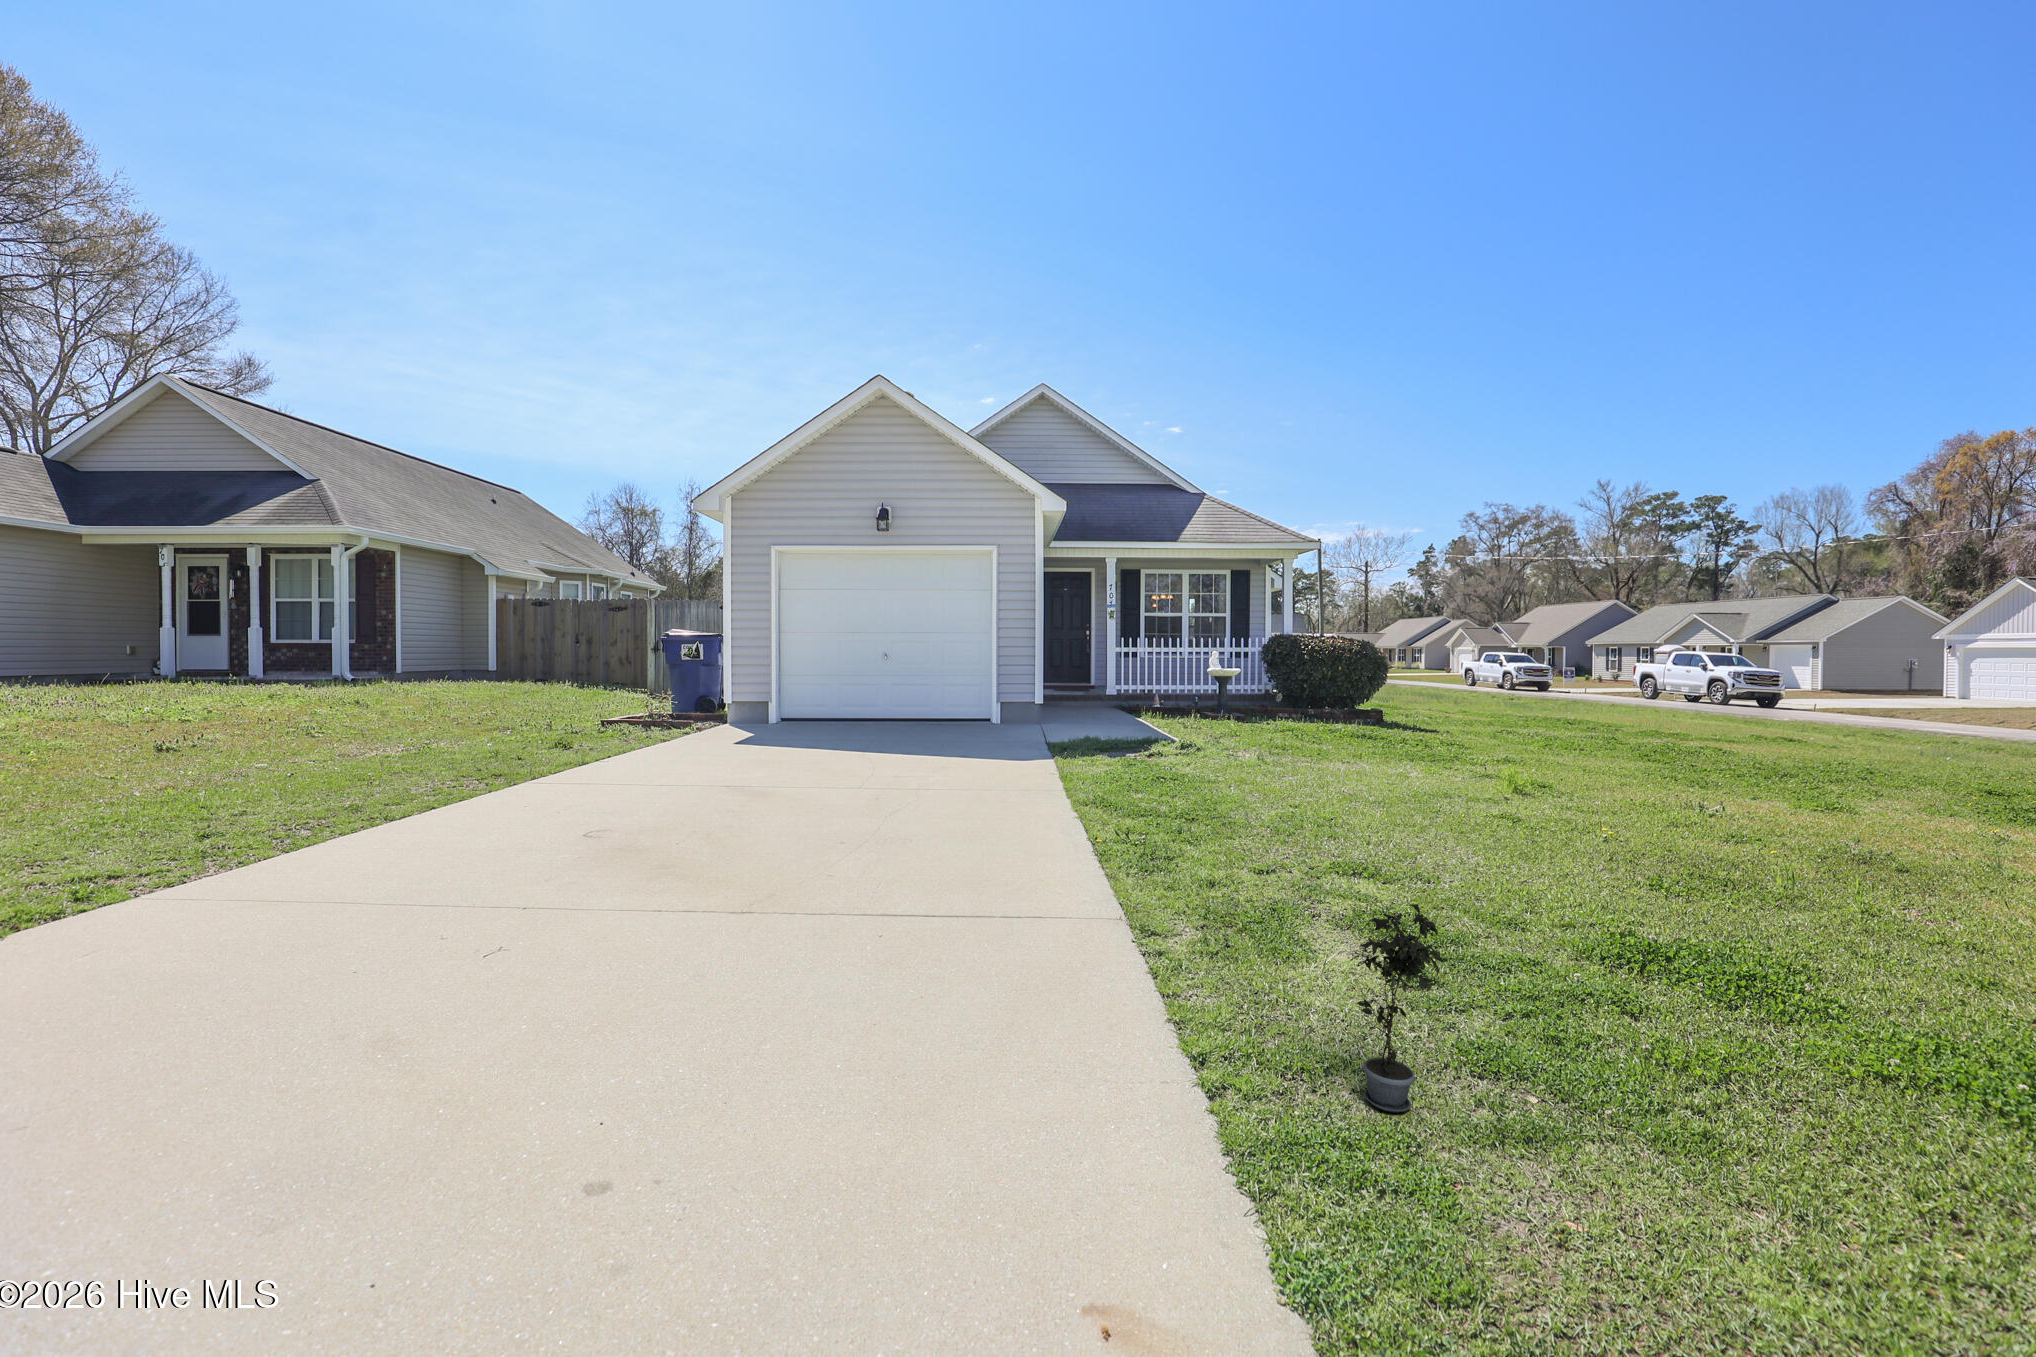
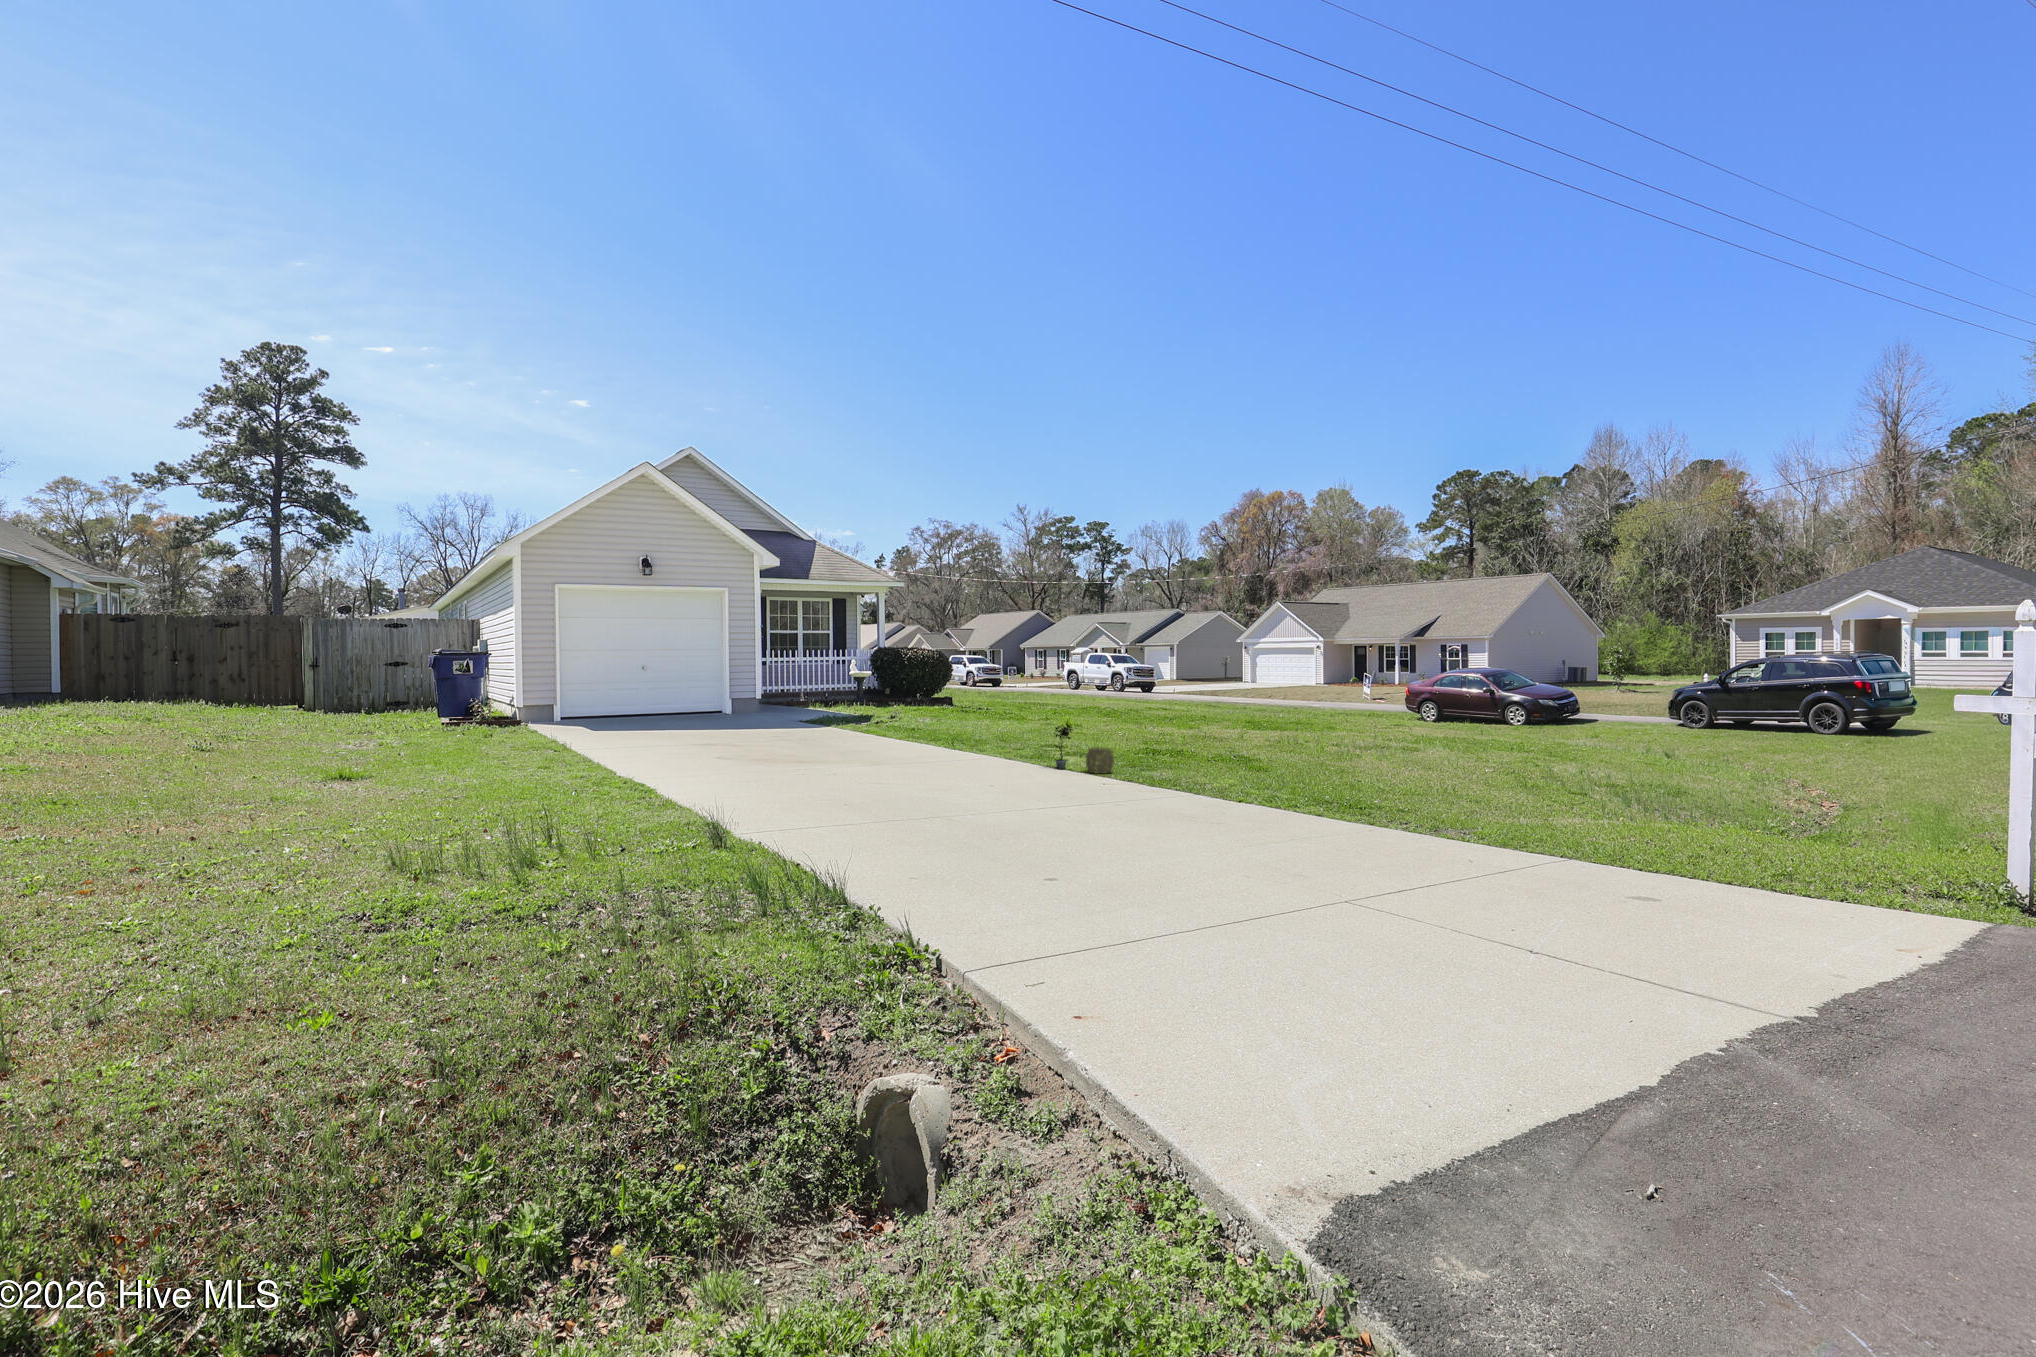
woven basket: none [1488,1068,1659,1252] -> present [1086,747,1114,774]

